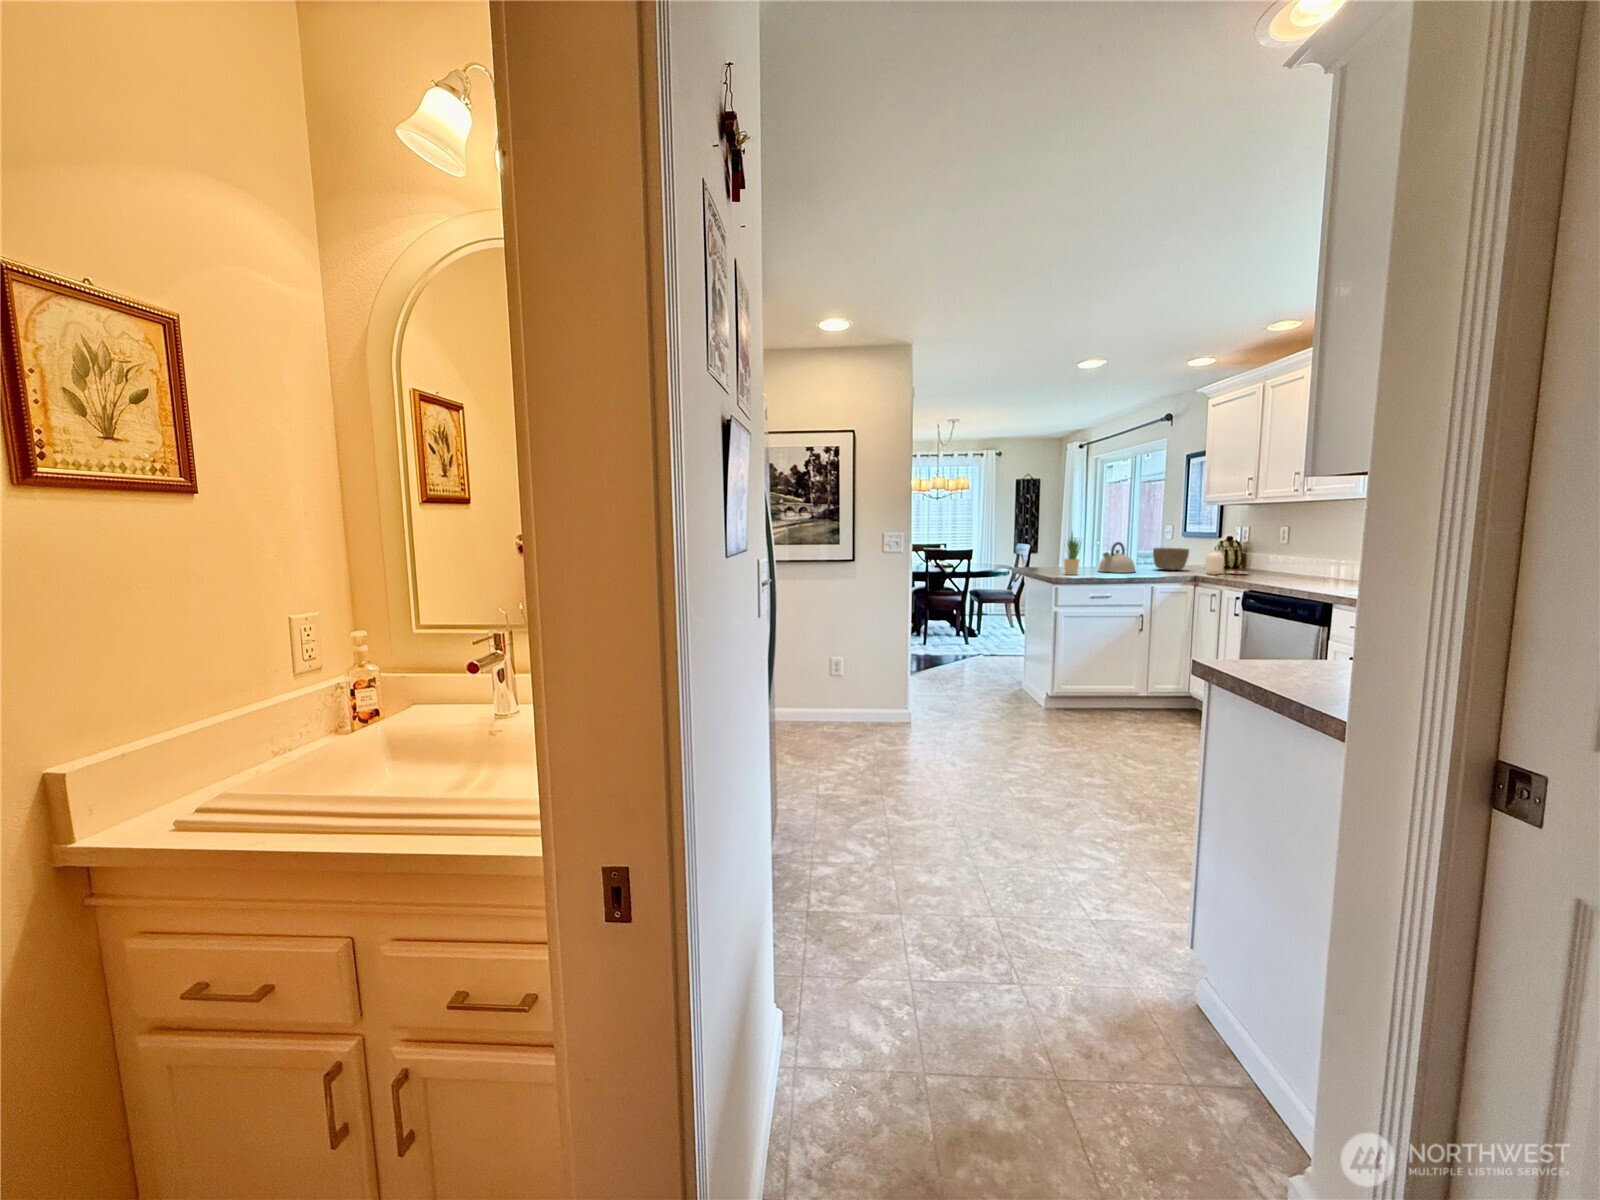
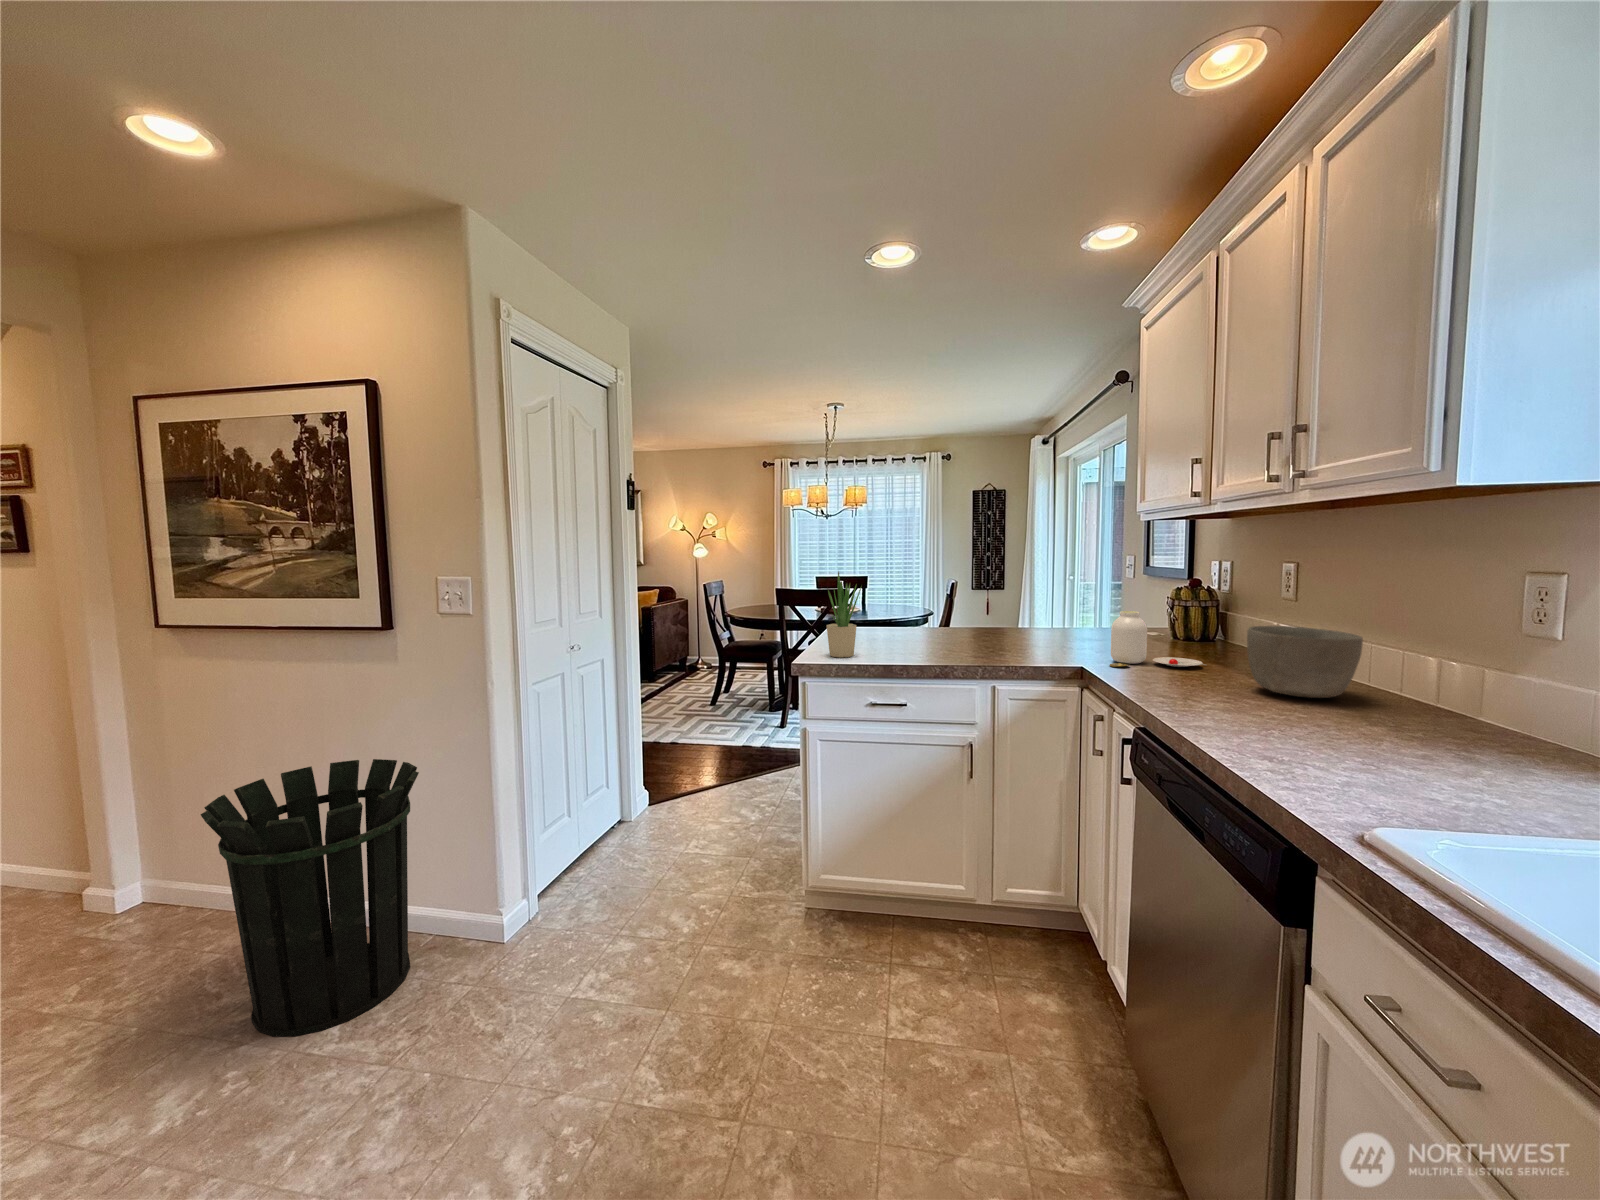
kettle: present [1098,542,1135,573] -> none [916,590,984,653]
bowl: present [1153,548,1189,570] -> present [1247,626,1363,698]
waste bin: none [812,629,897,749] -> present [201,759,419,1036]

